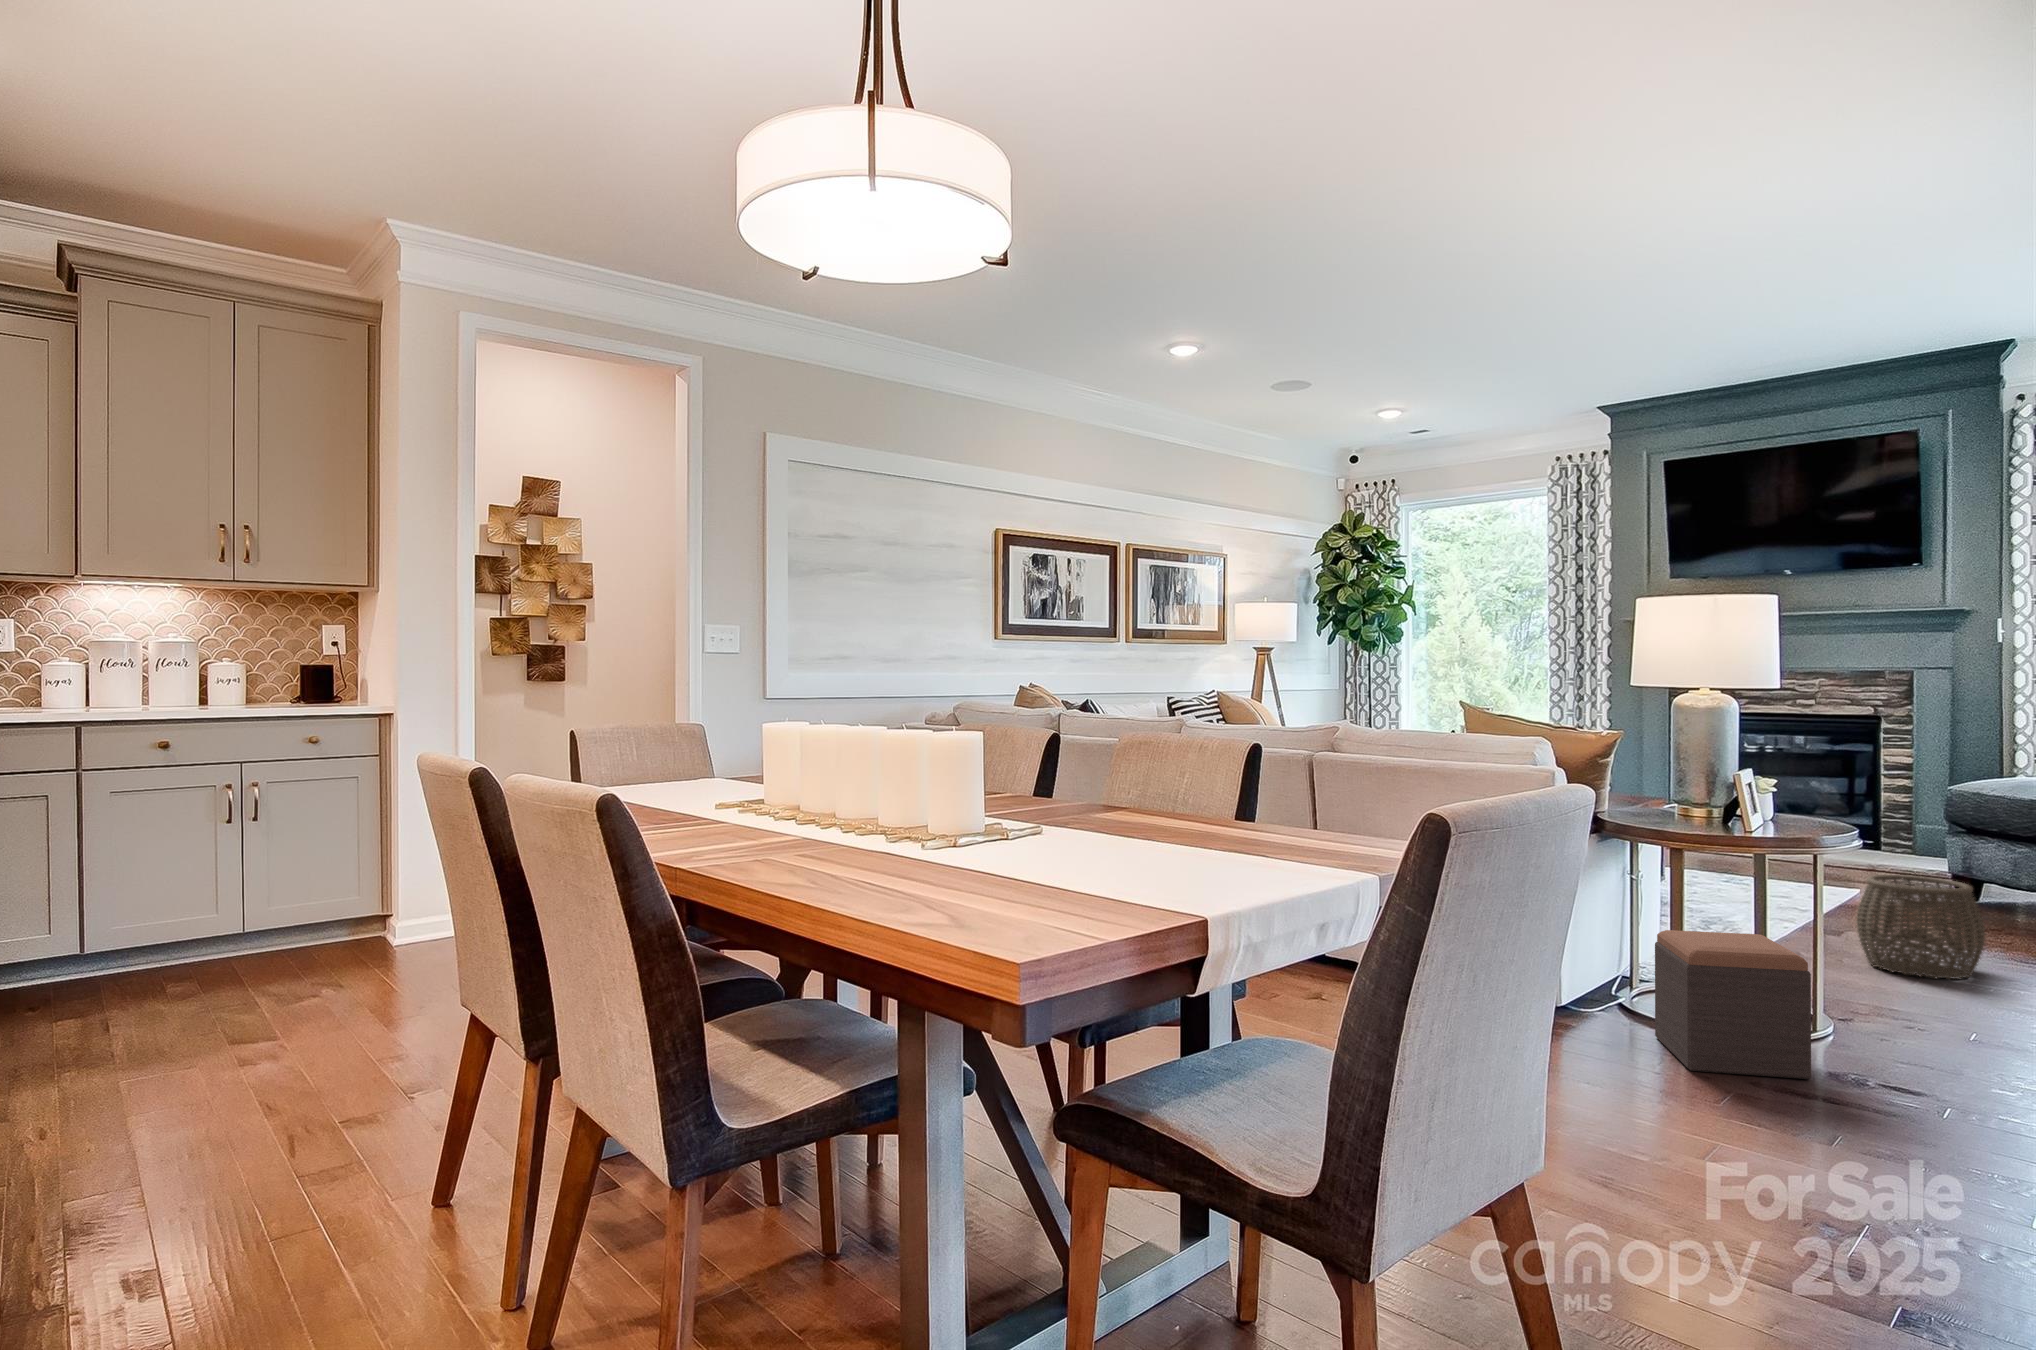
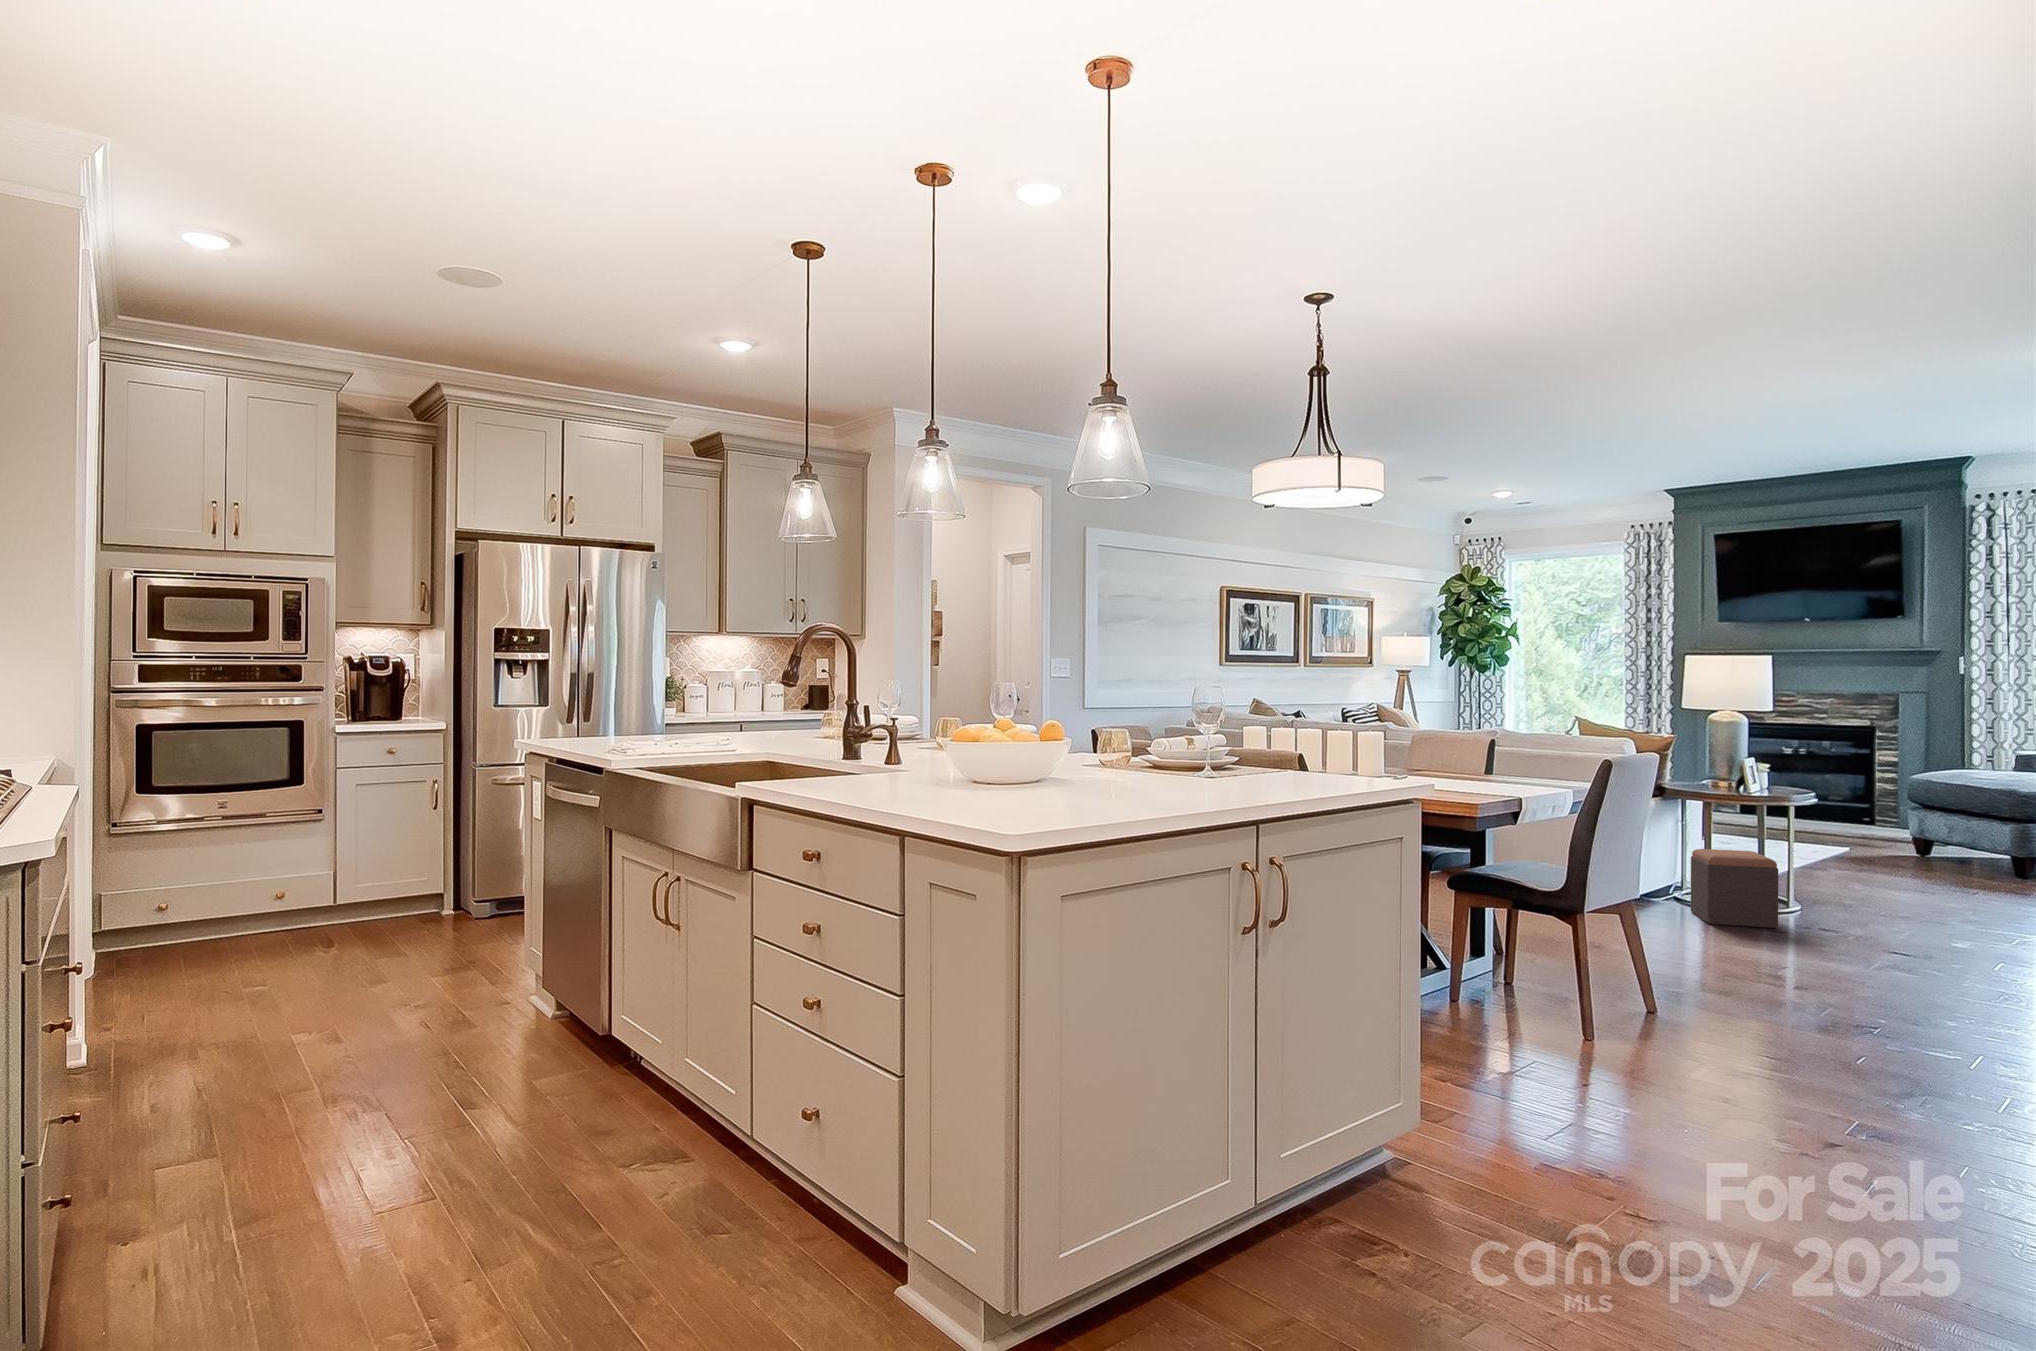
woven basket: present [1856,875,1986,979] -> none [1828,829,1911,893]

